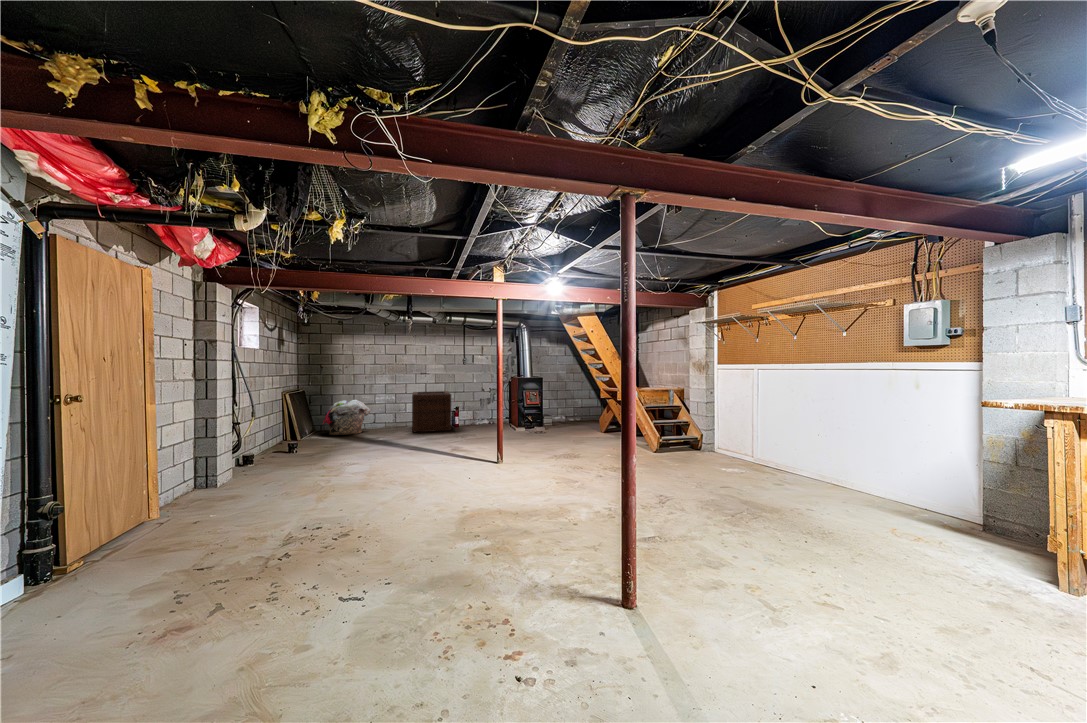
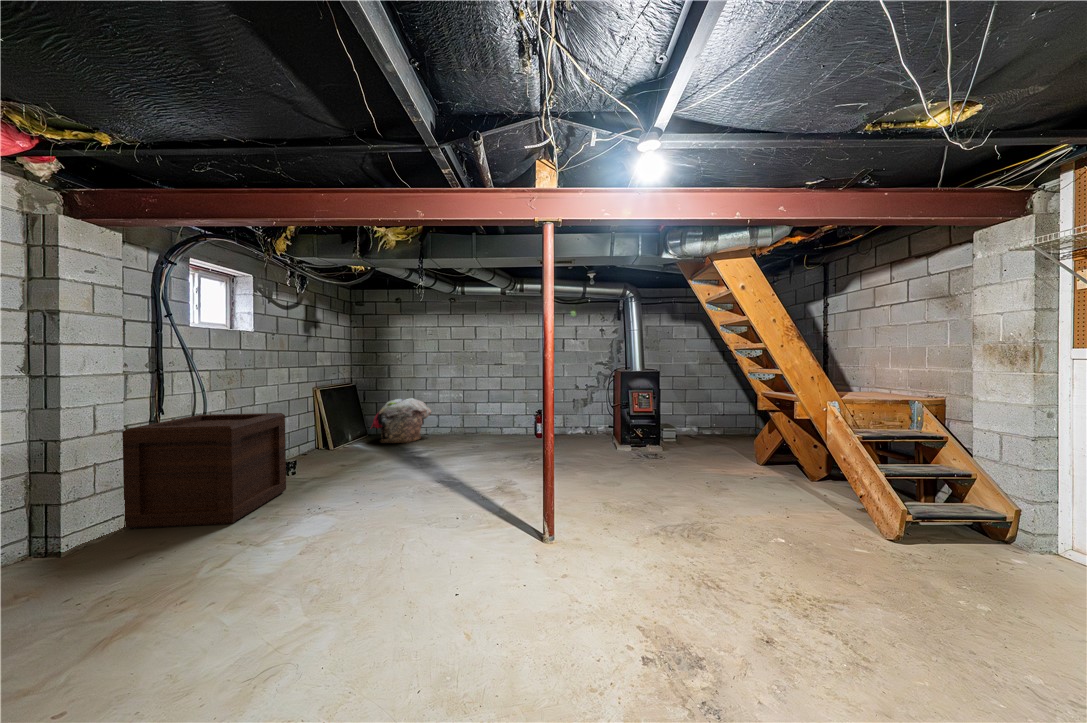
wooden crate: present [412,391,451,432] -> present [122,413,286,528]

